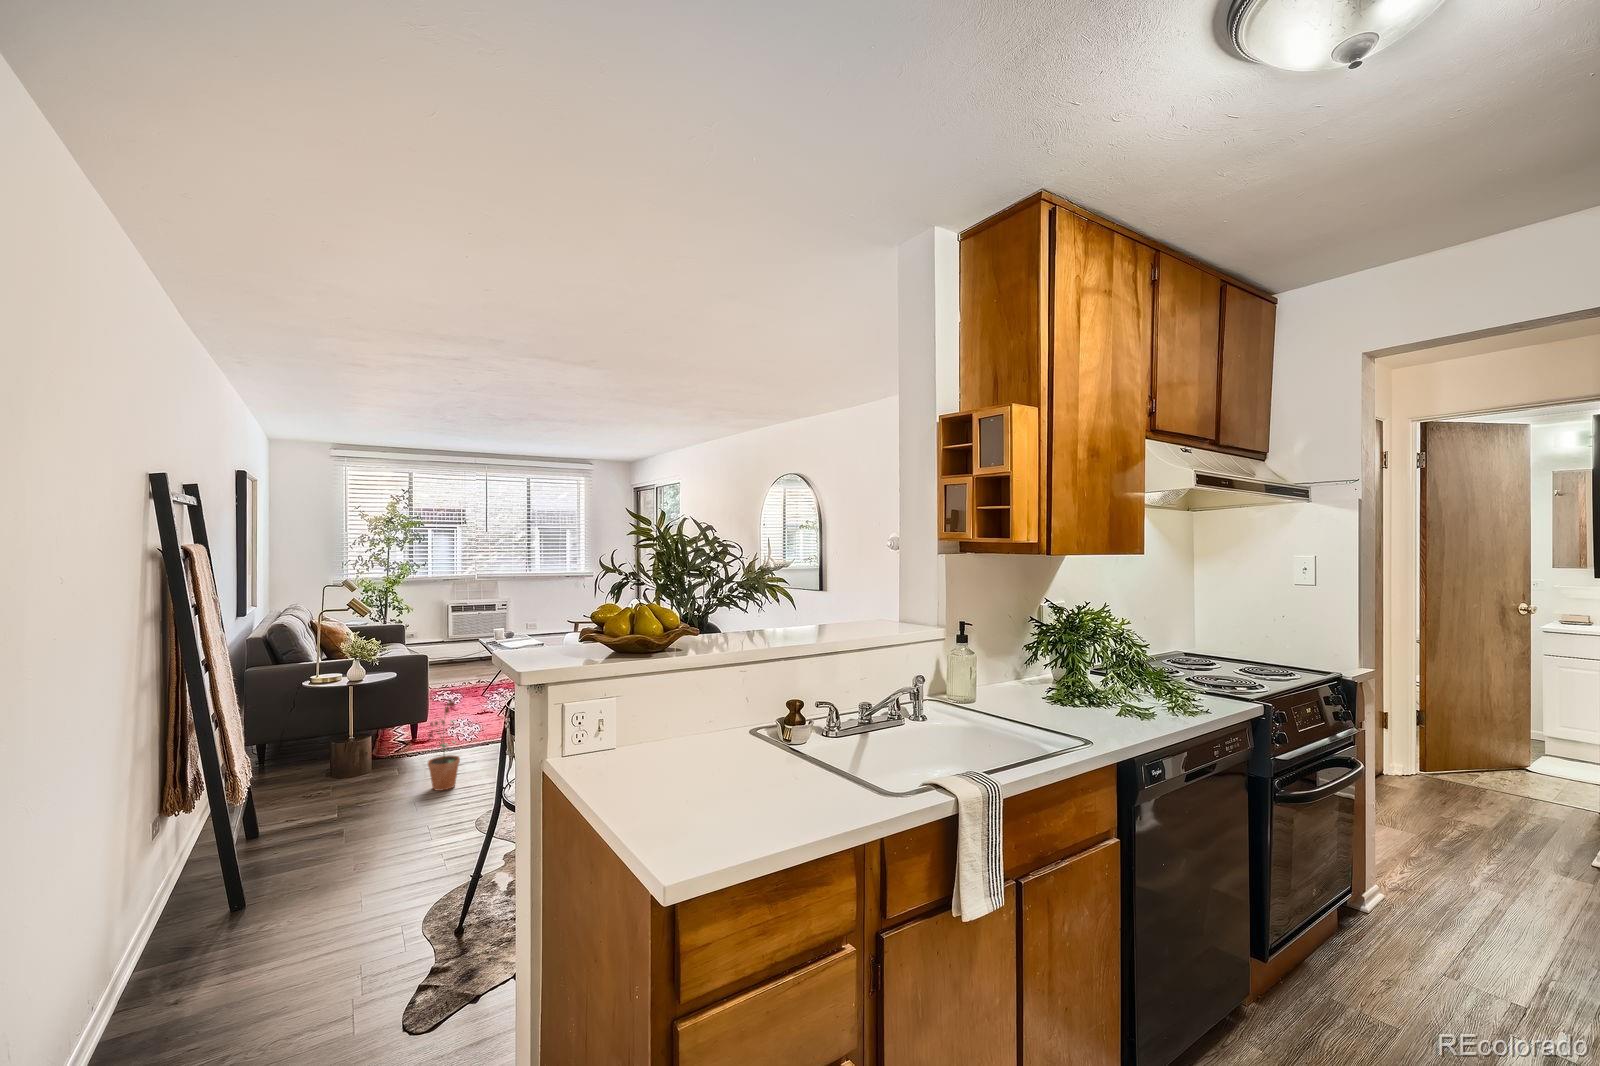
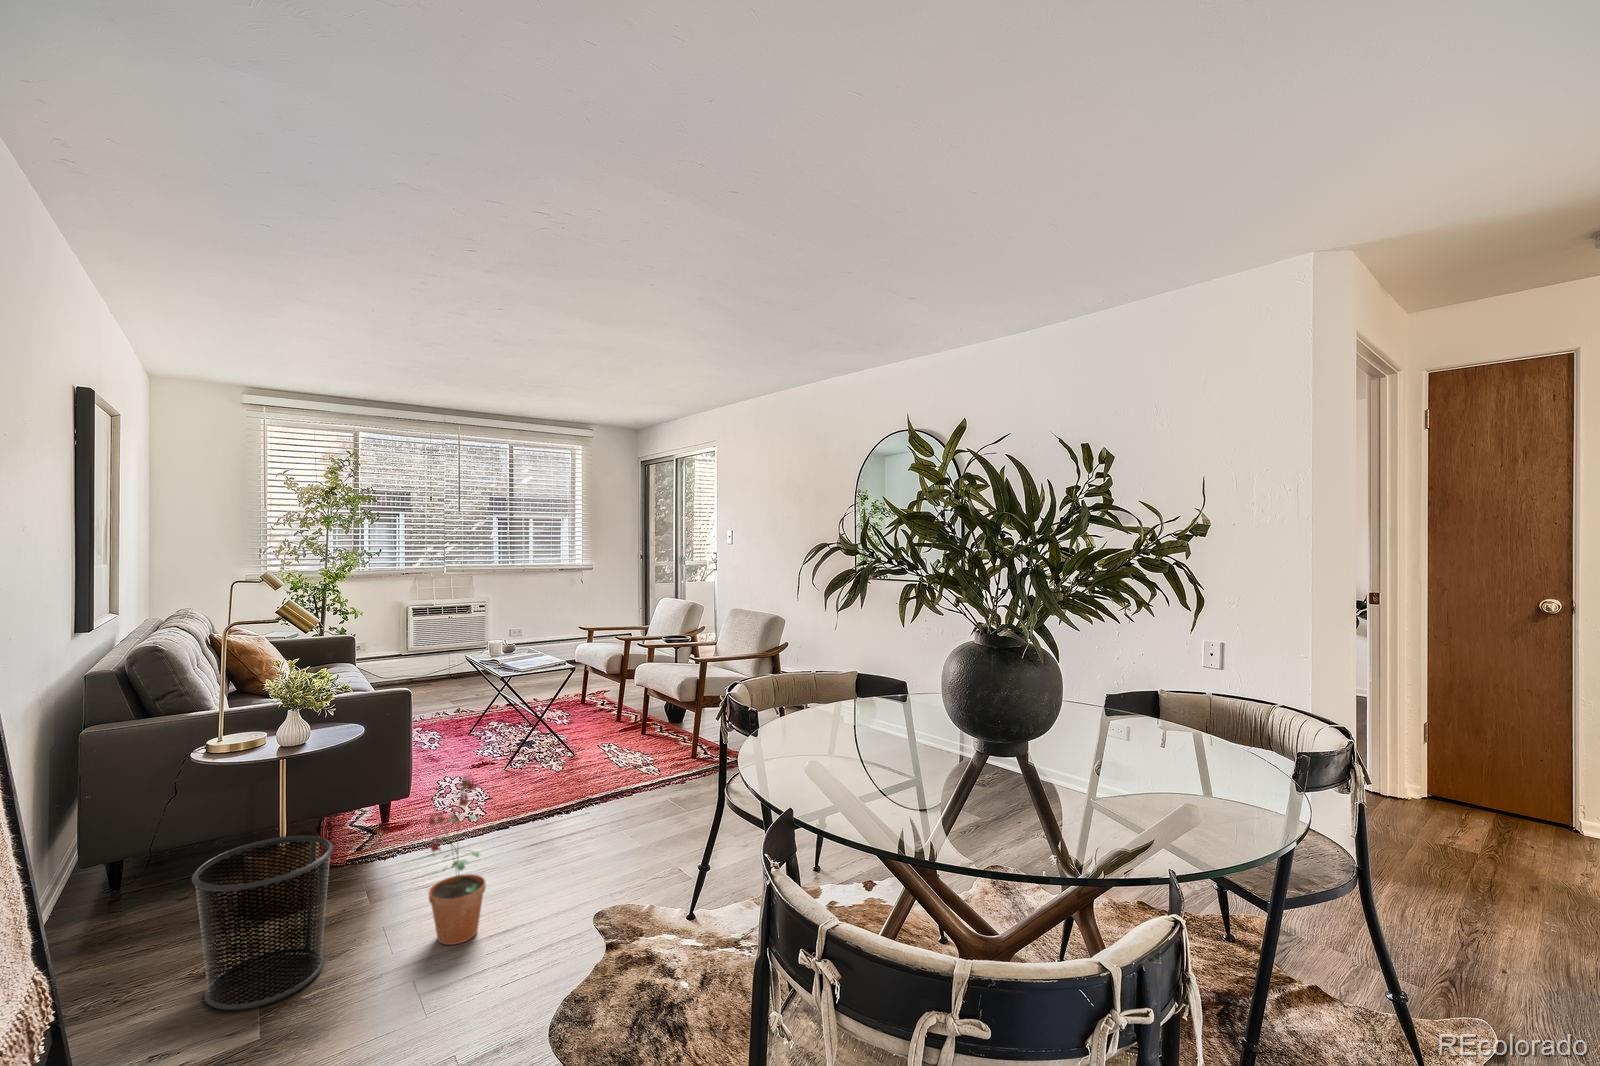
waste bin: none [304,727,376,809] -> present [192,836,333,1010]

